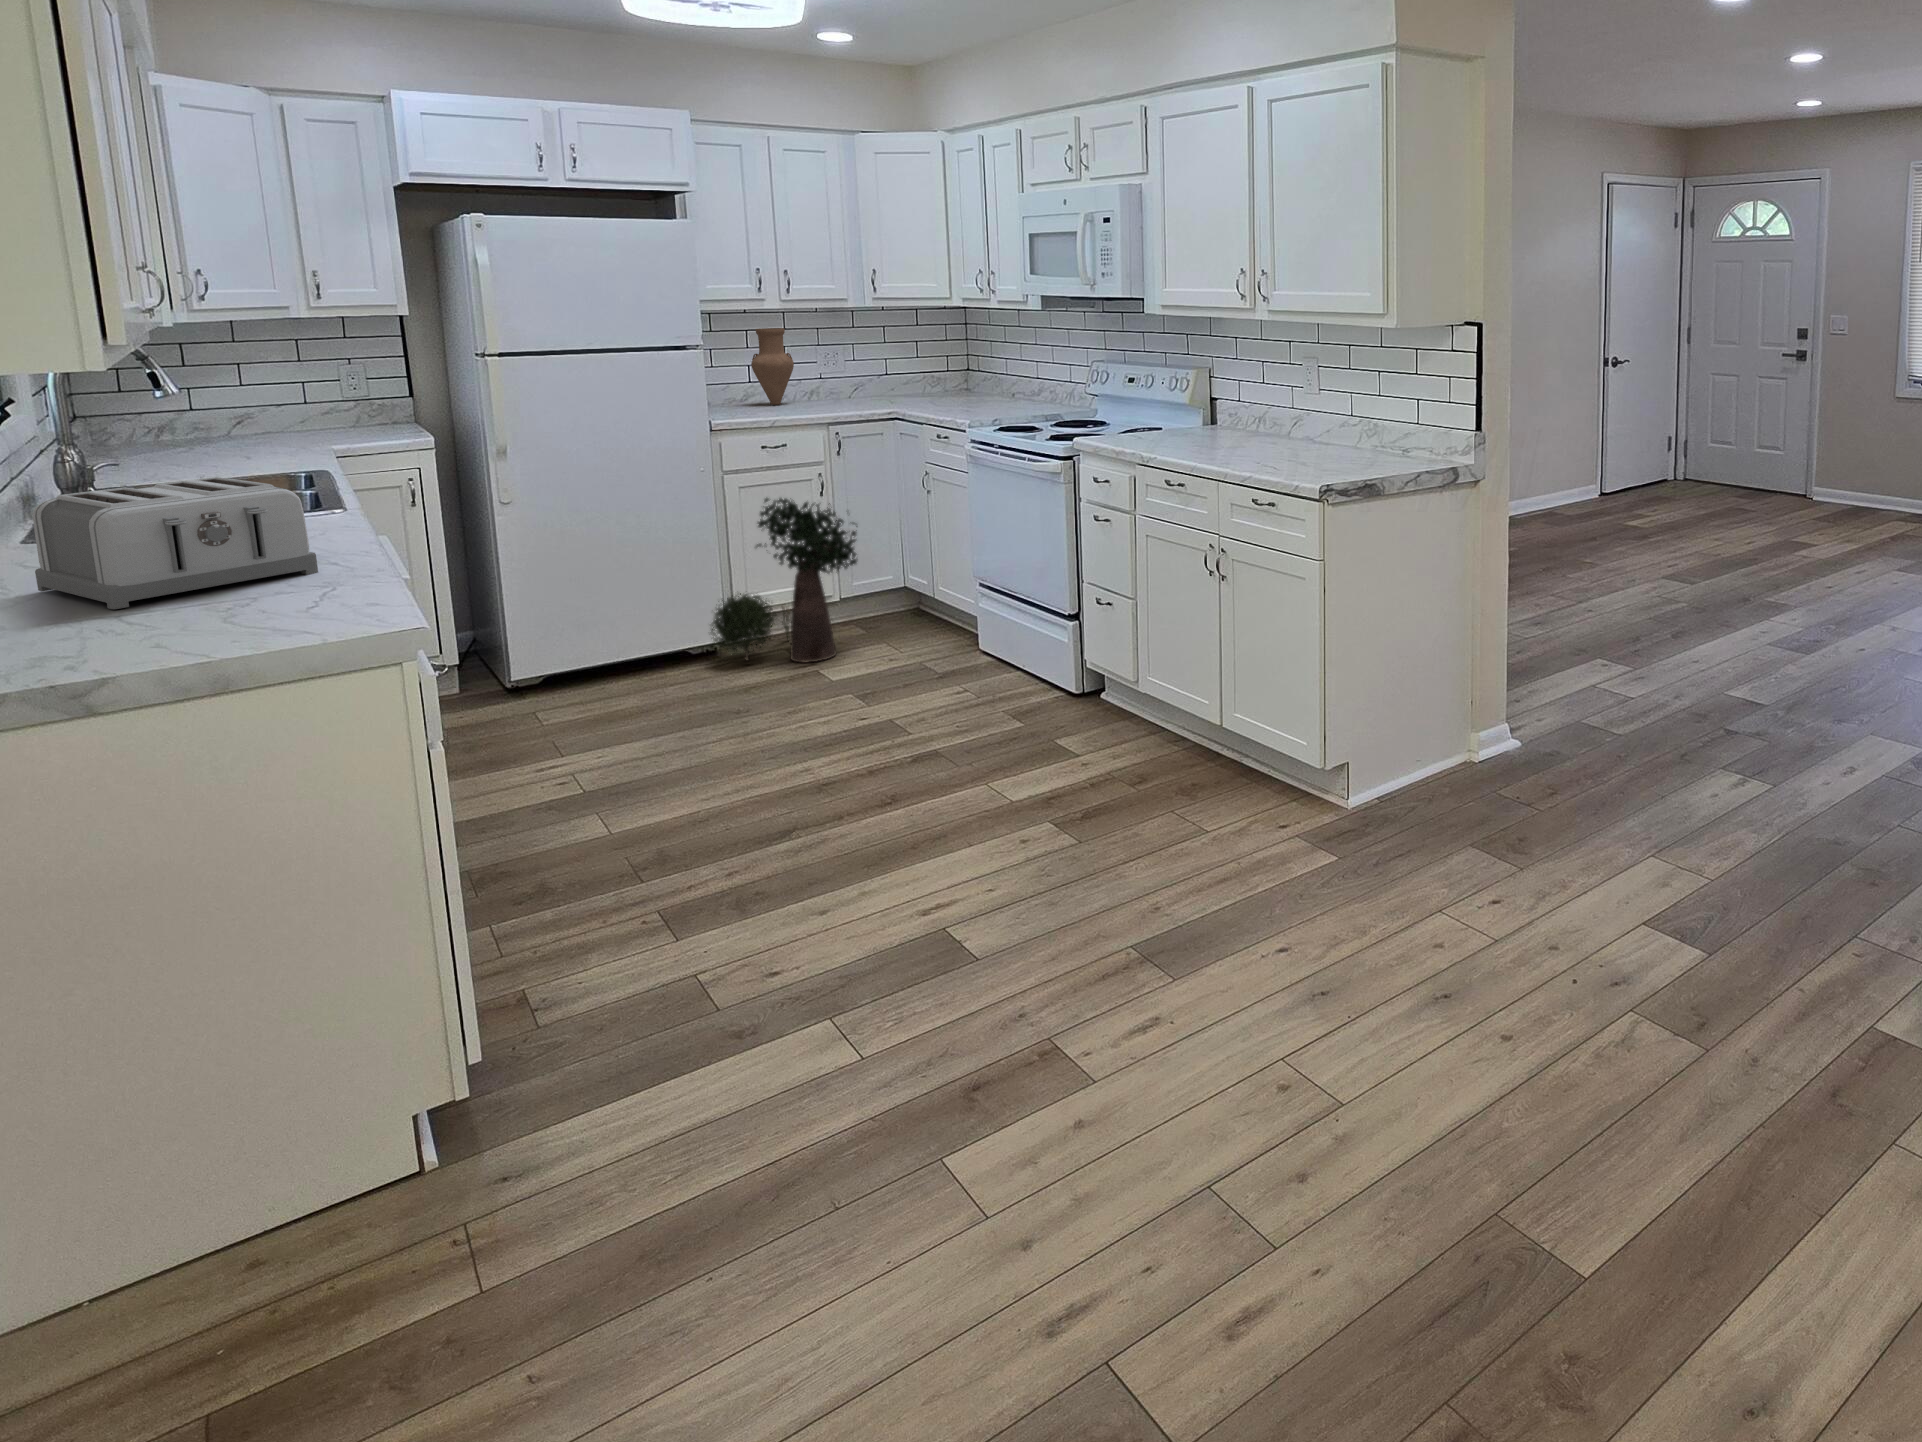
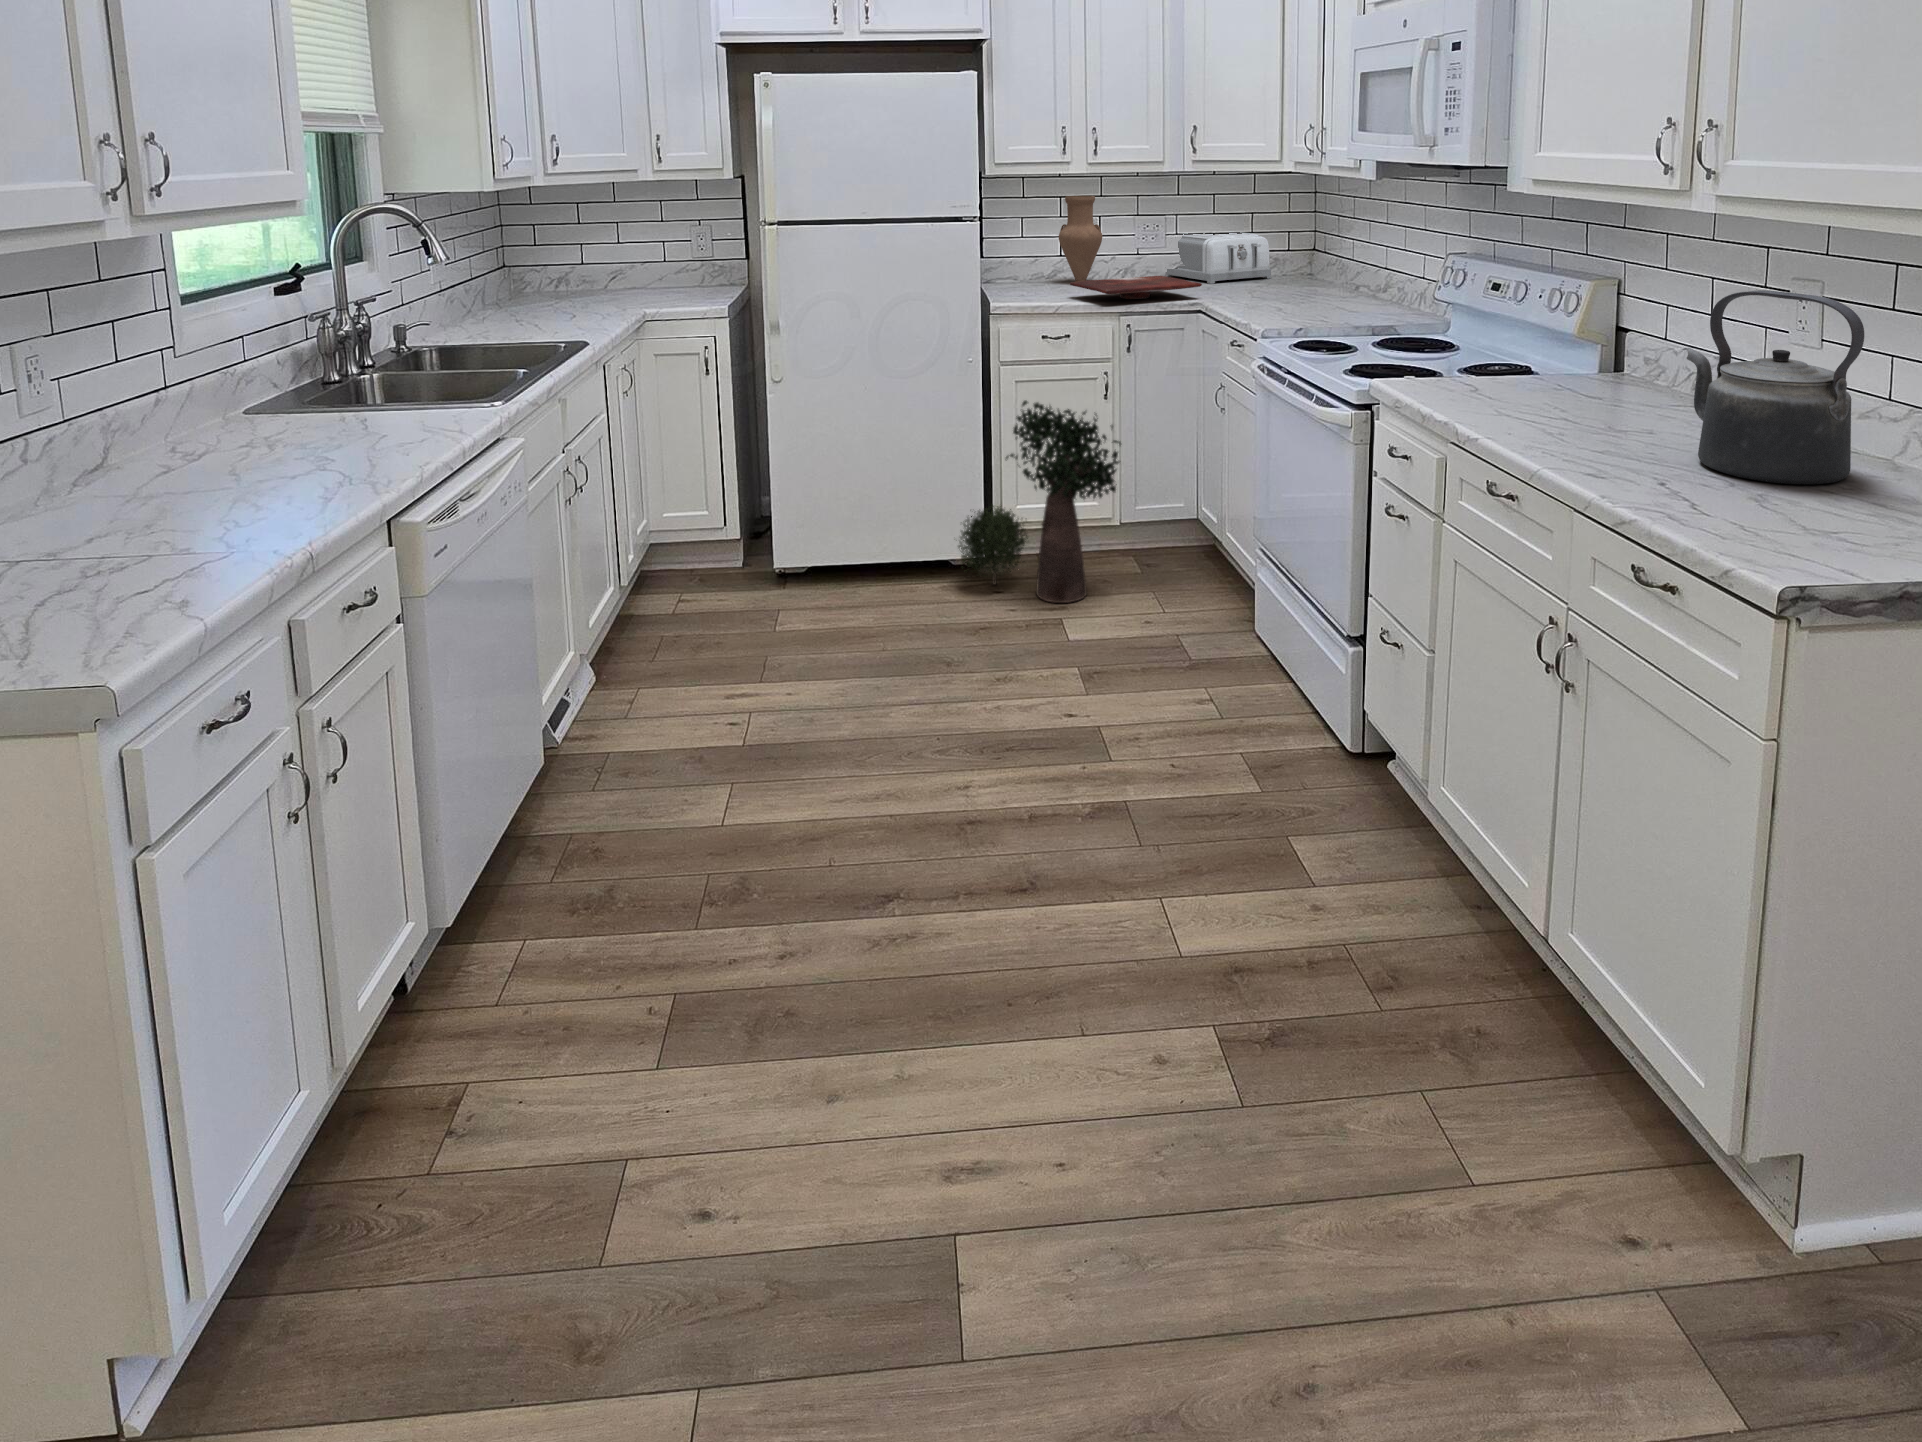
kettle: none [1261,359,1339,457] -> present [1687,290,1864,484]
cutting board: none [781,393,900,412] -> present [1070,276,1202,299]
toaster: present [33,477,318,609] -> present [1165,233,1271,284]

